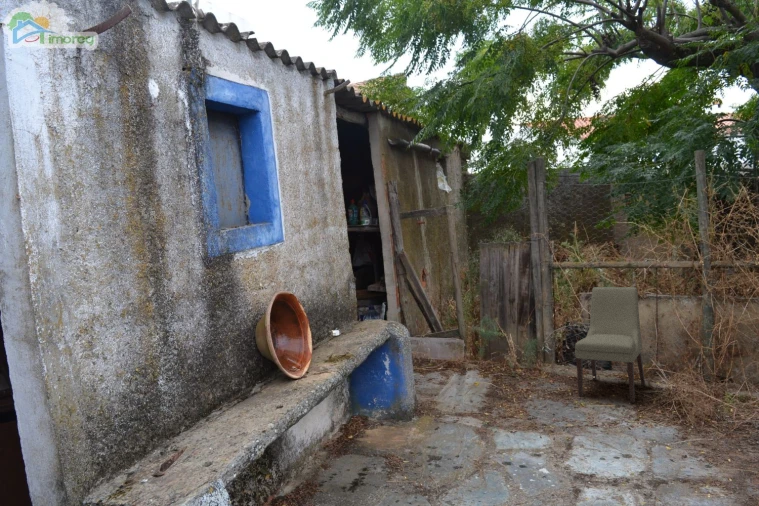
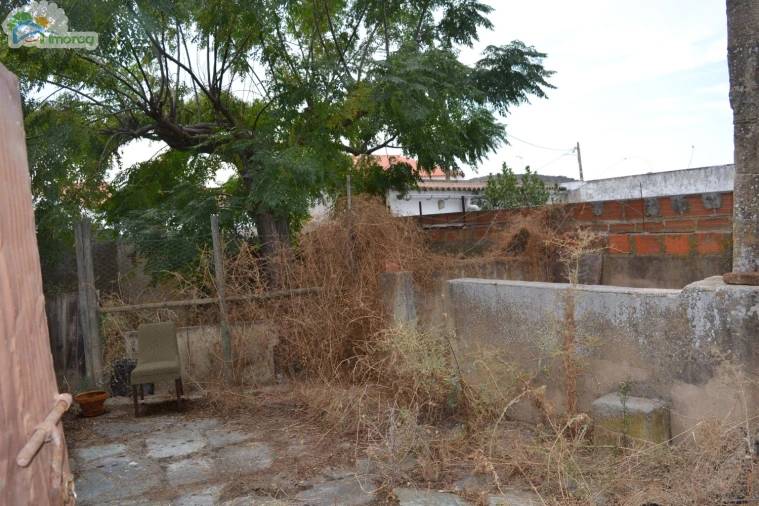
planter: none [522,353,556,381] -> present [75,391,109,416]

